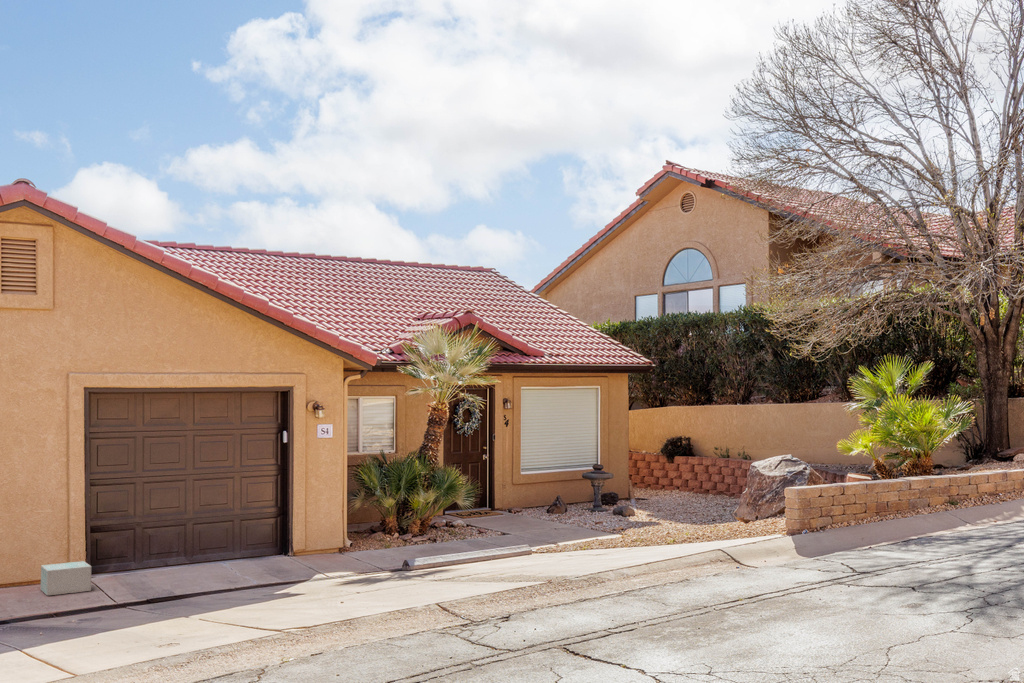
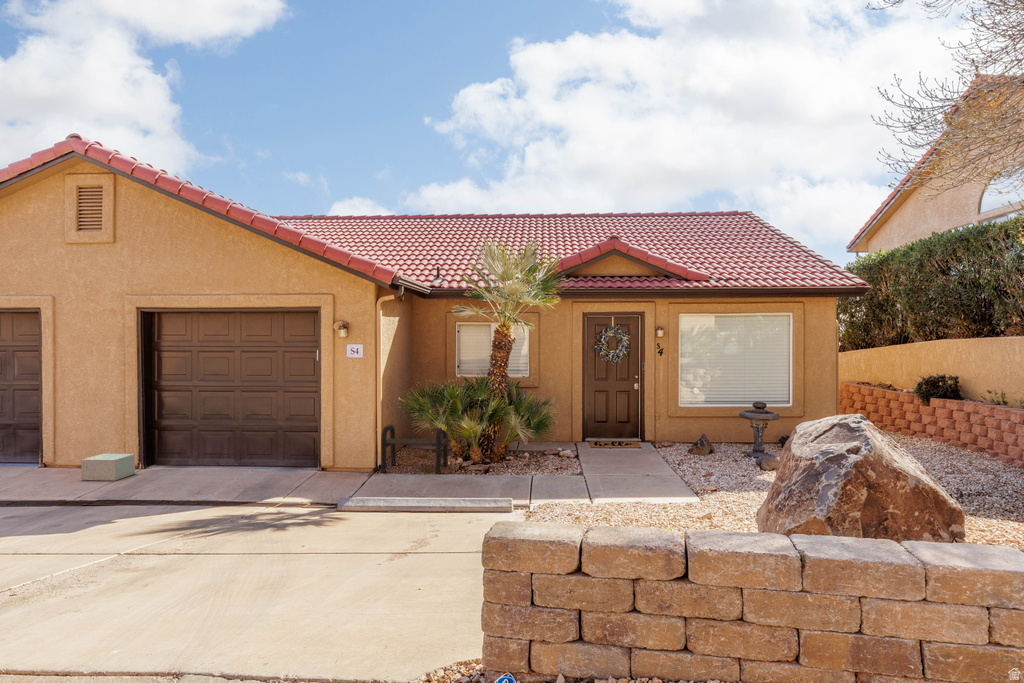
bench: none [332,501,401,552] -> present [381,425,448,474]

